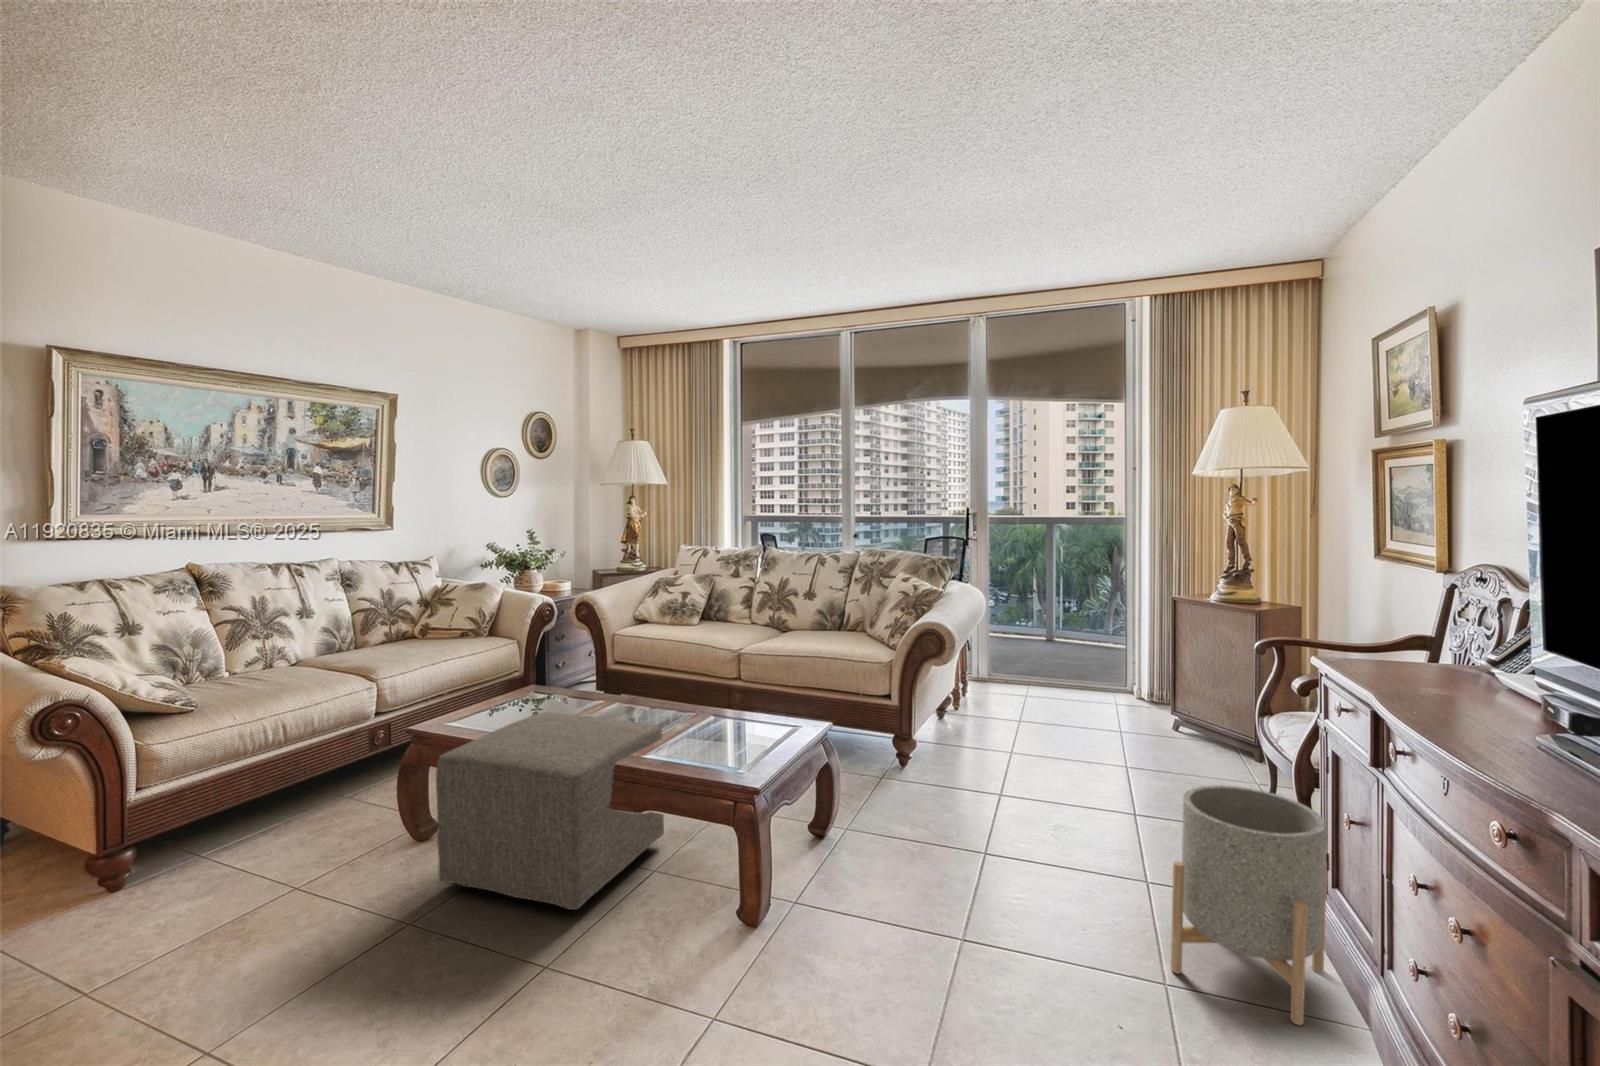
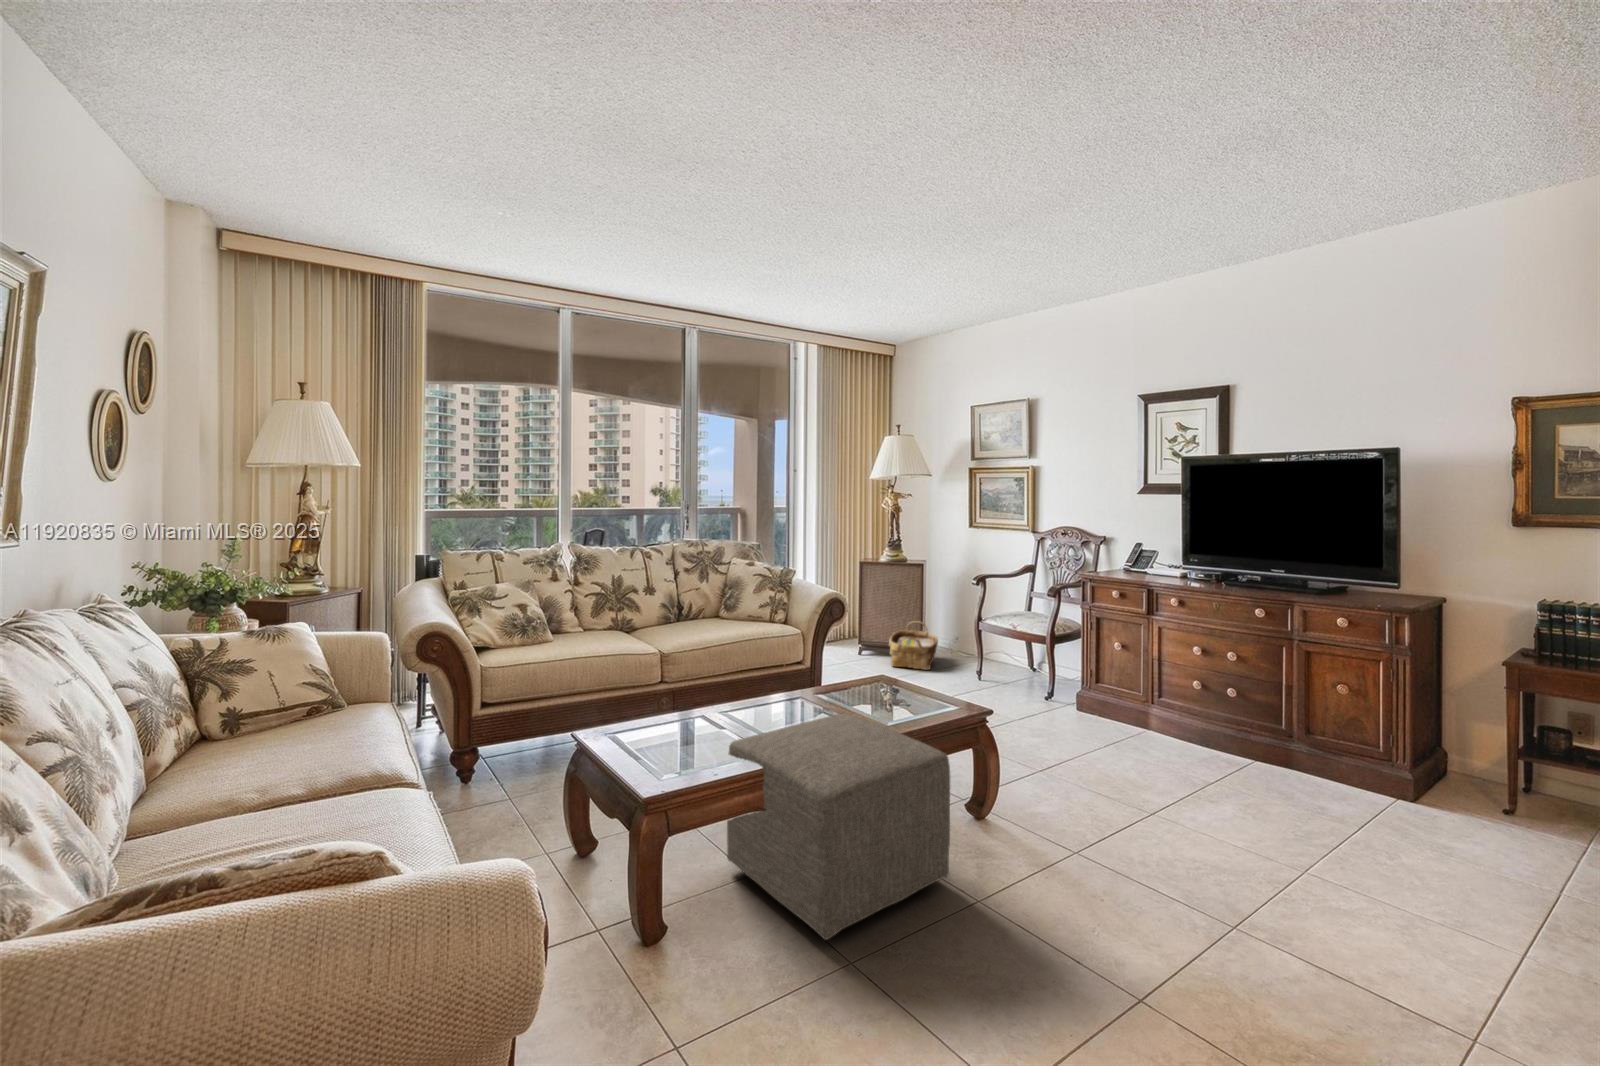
woven basket: none [1149,699,1251,776] -> present [889,621,938,670]
planter: present [1171,785,1327,1025] -> none [1077,646,1162,745]

